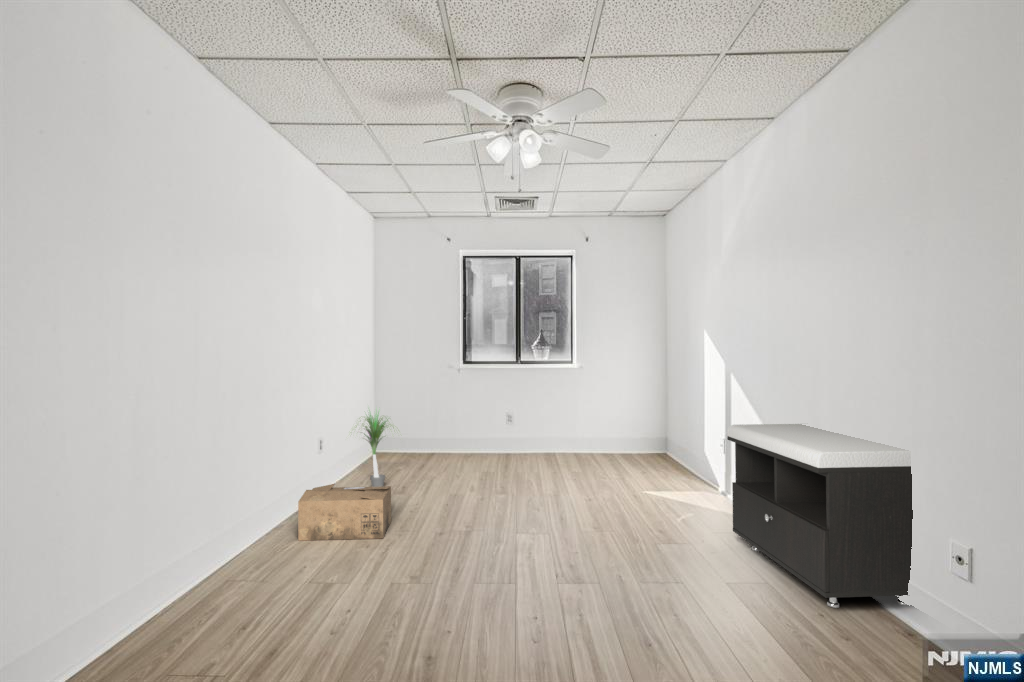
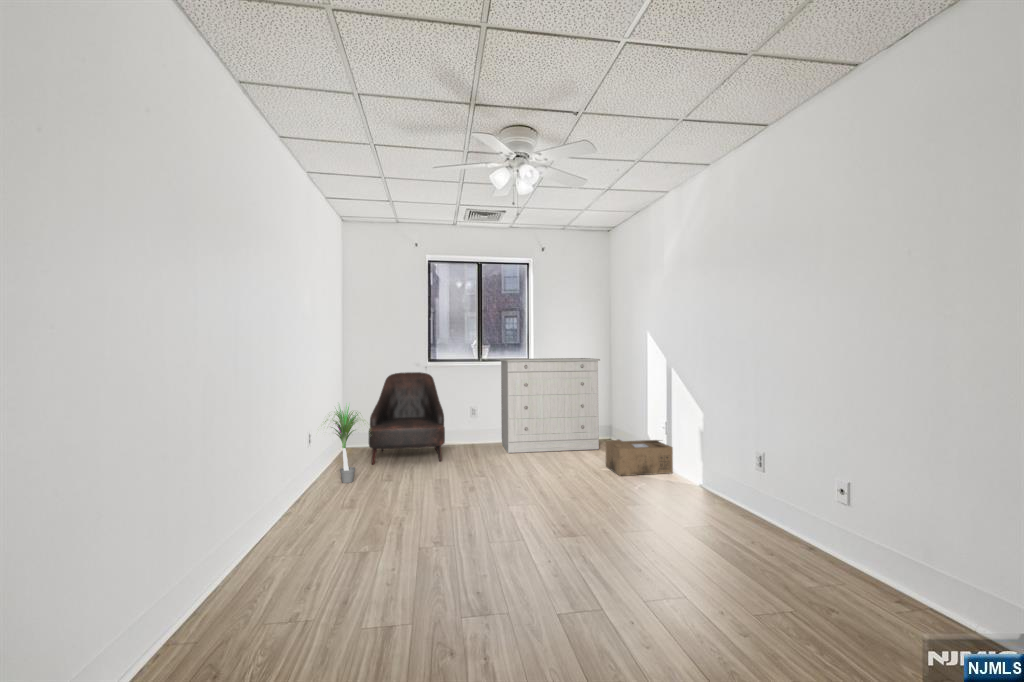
dresser: none [540,362,652,466] -> present [499,358,600,453]
armchair: none [399,377,479,474] -> present [369,372,445,465]
storage bench: present [727,424,913,608] -> none [689,414,912,600]
cardboard box: present [298,484,391,541] -> present [606,440,673,476]

